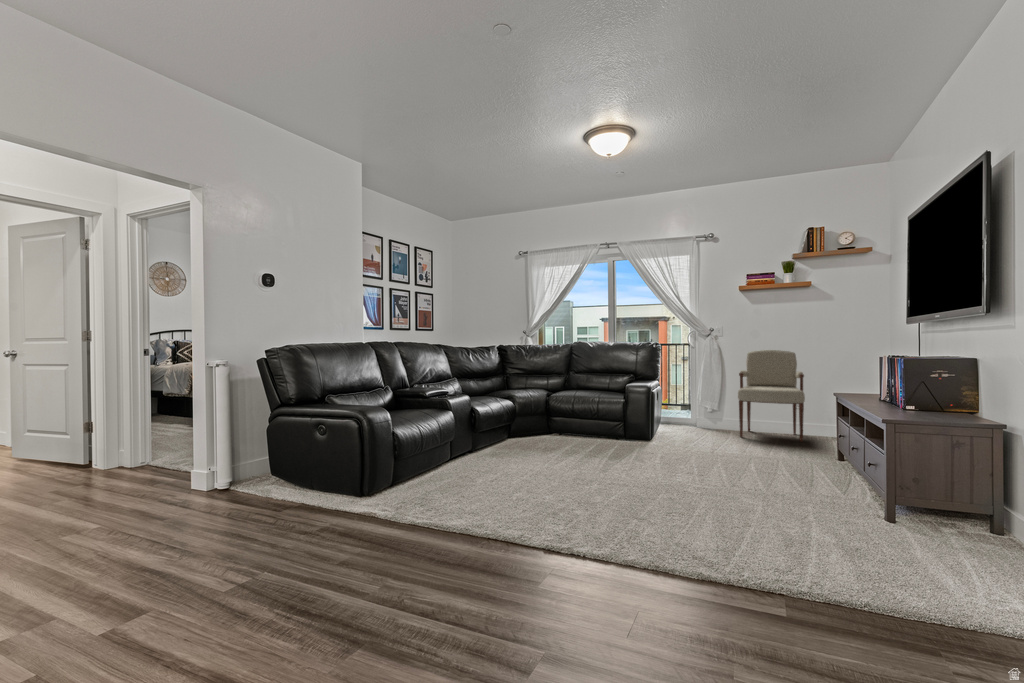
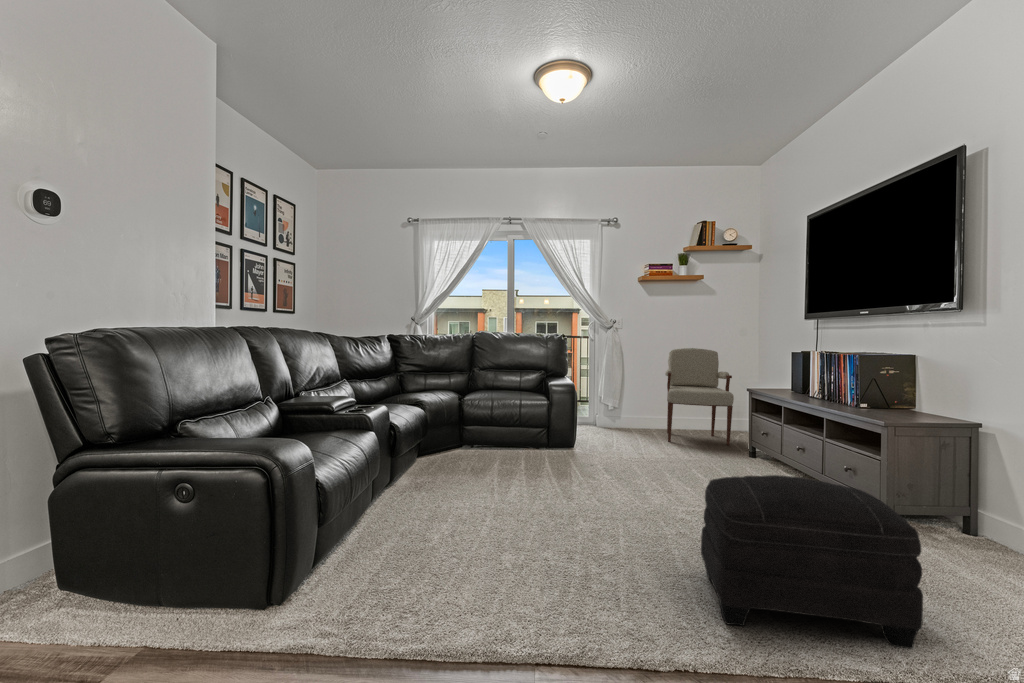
ottoman: none [638,437,788,562] -> present [701,475,923,649]

